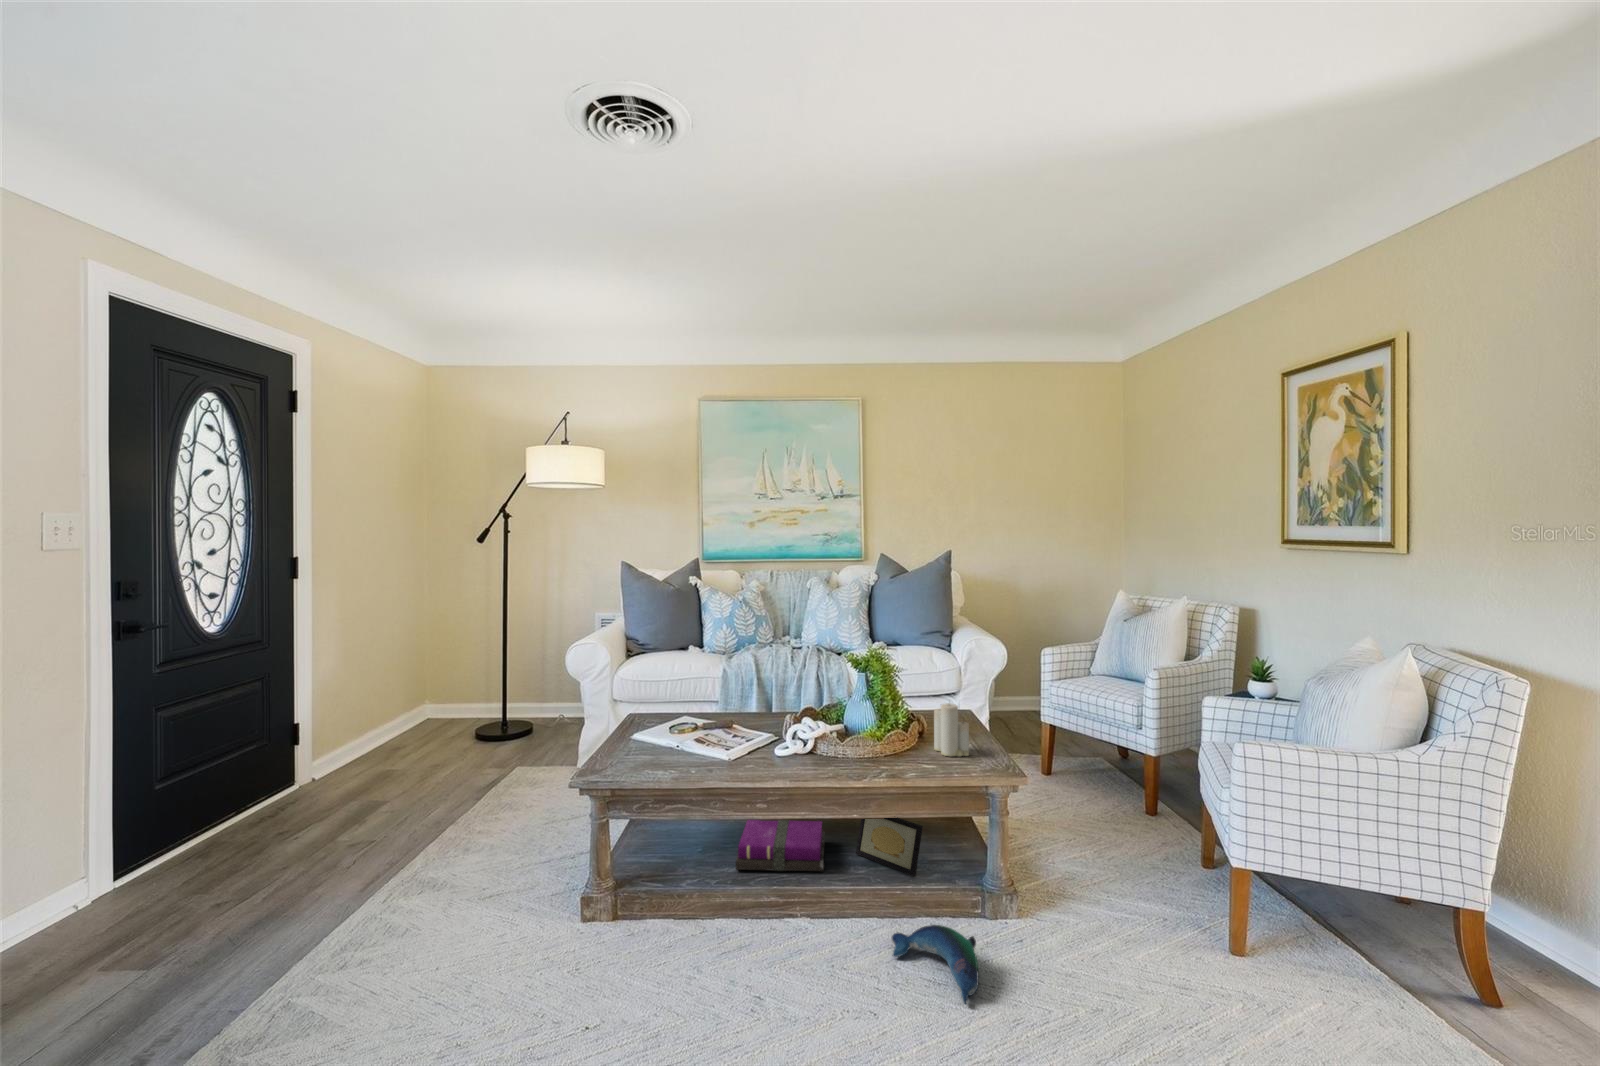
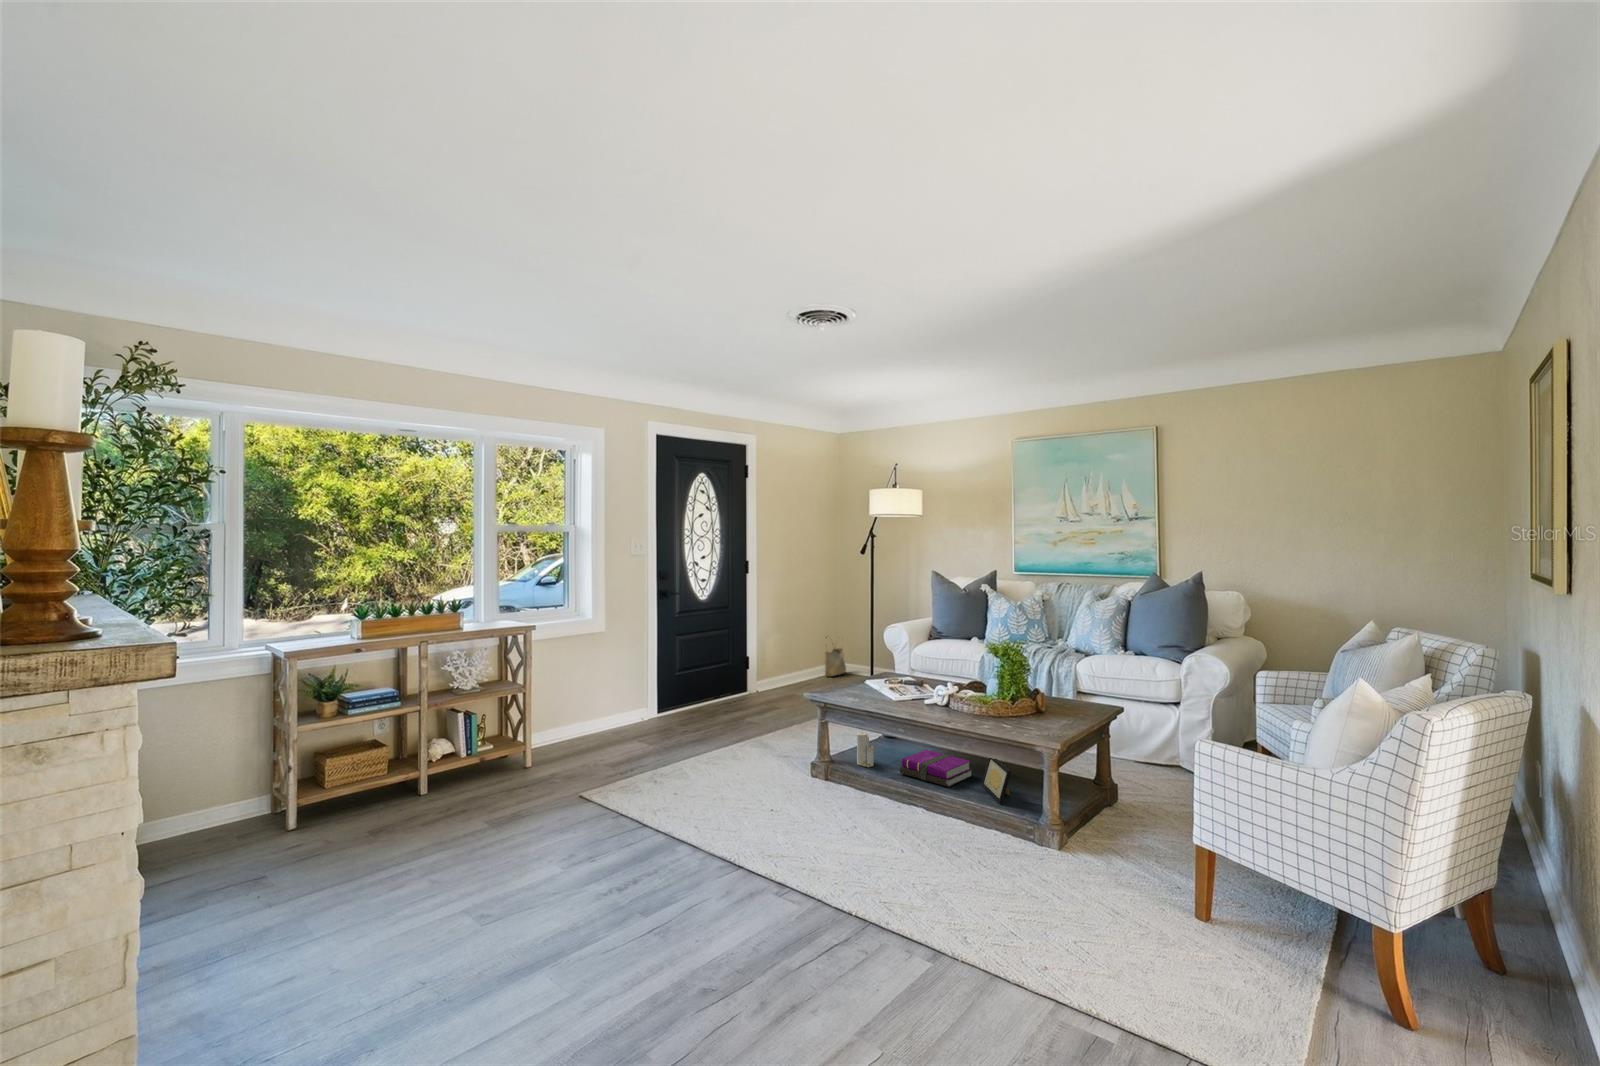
woven basket: none [416,666,448,729] -> present [825,637,846,676]
candle: present [934,703,969,756] -> present [857,732,874,767]
plush toy: present [892,925,979,1004] -> none [947,823,991,863]

